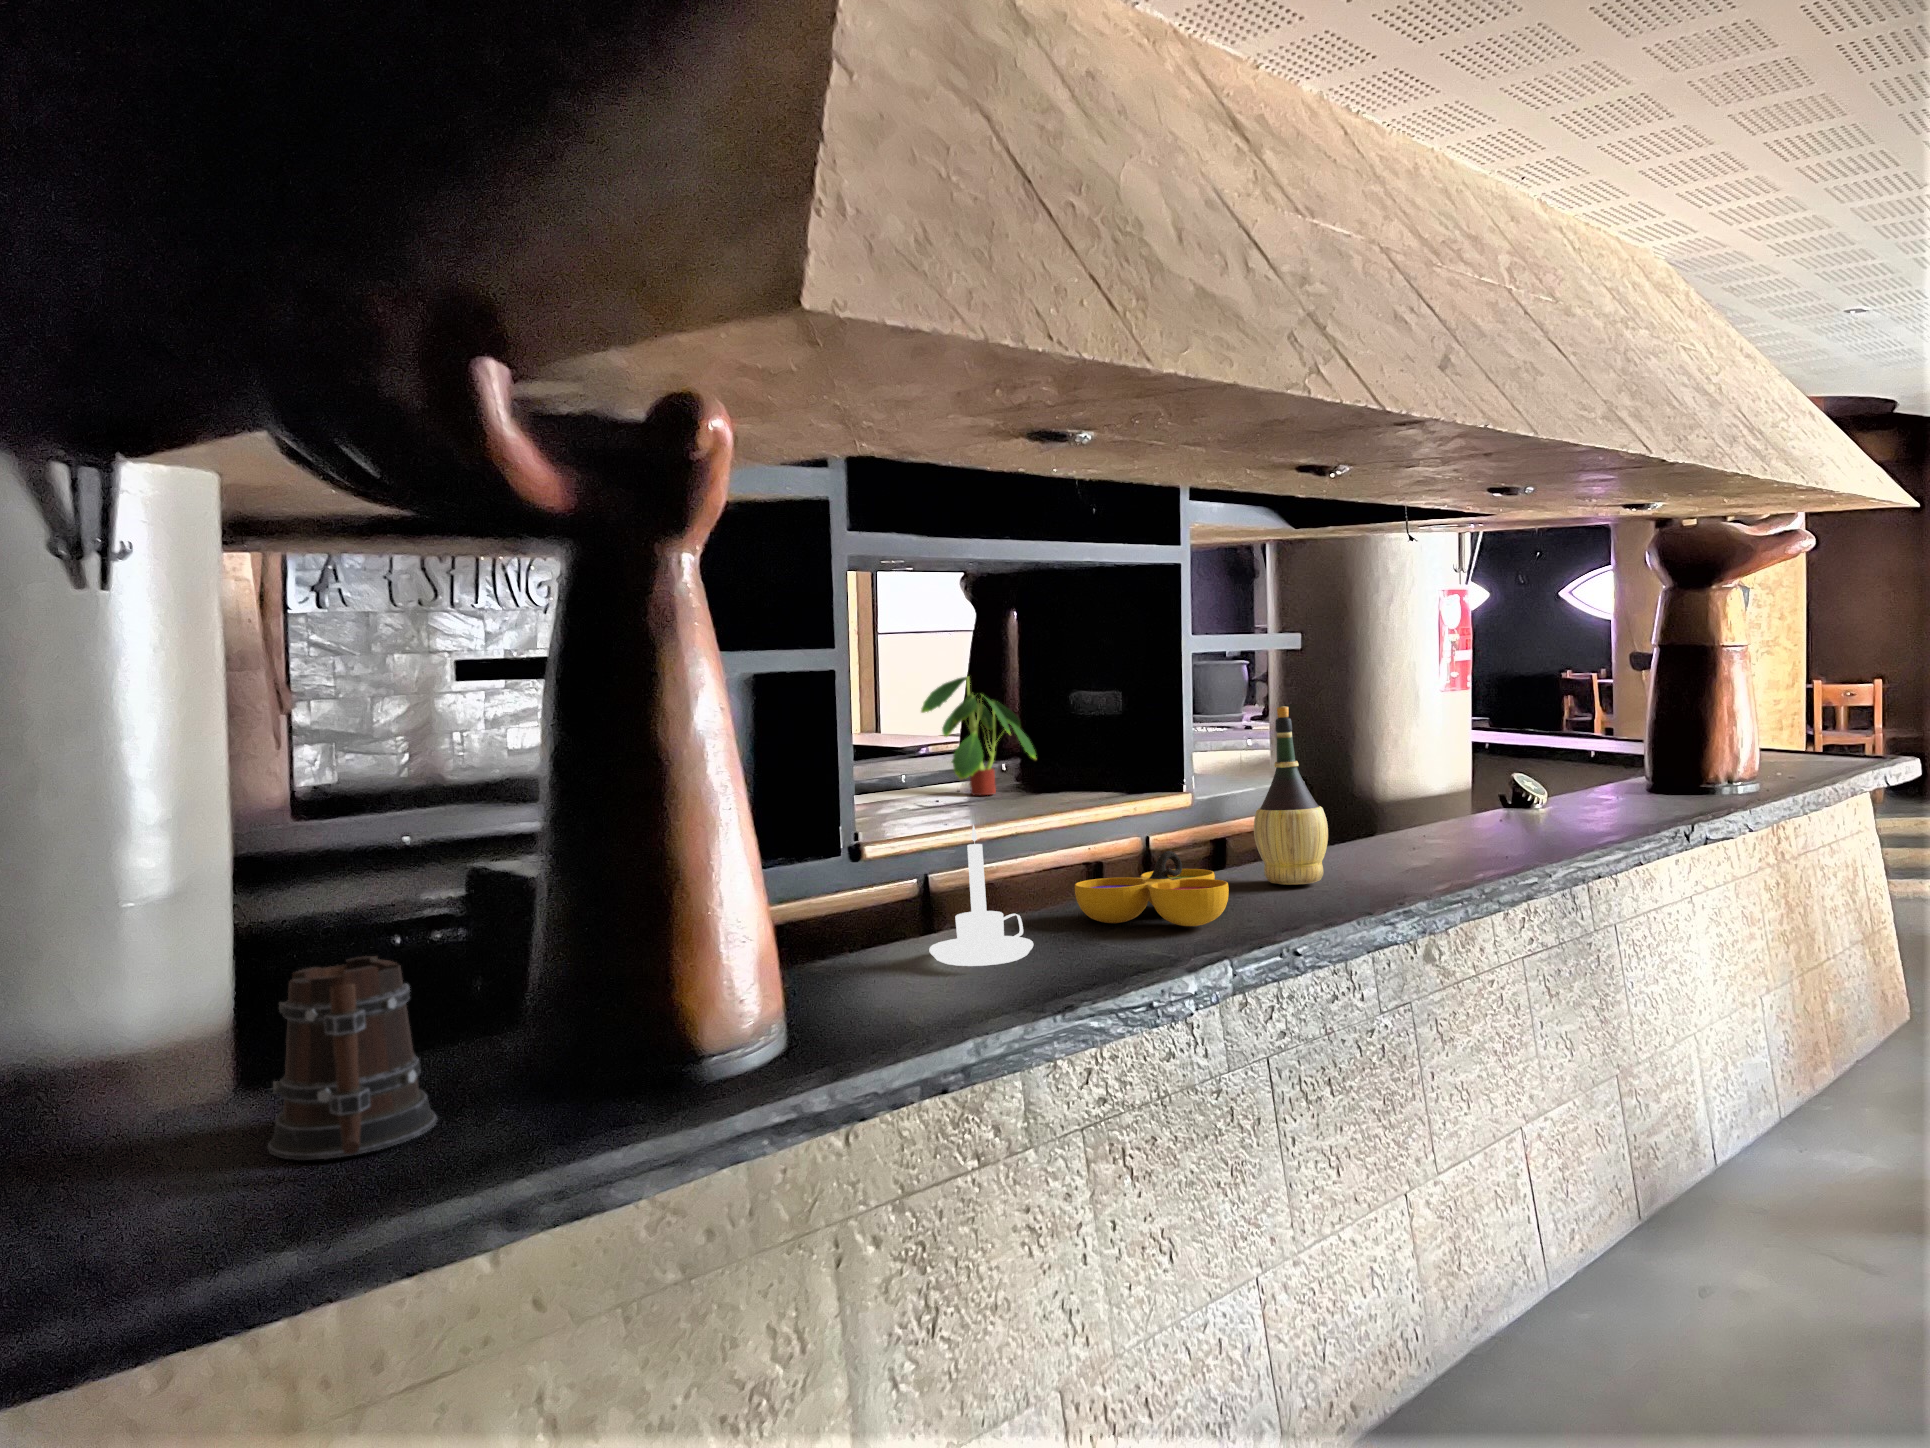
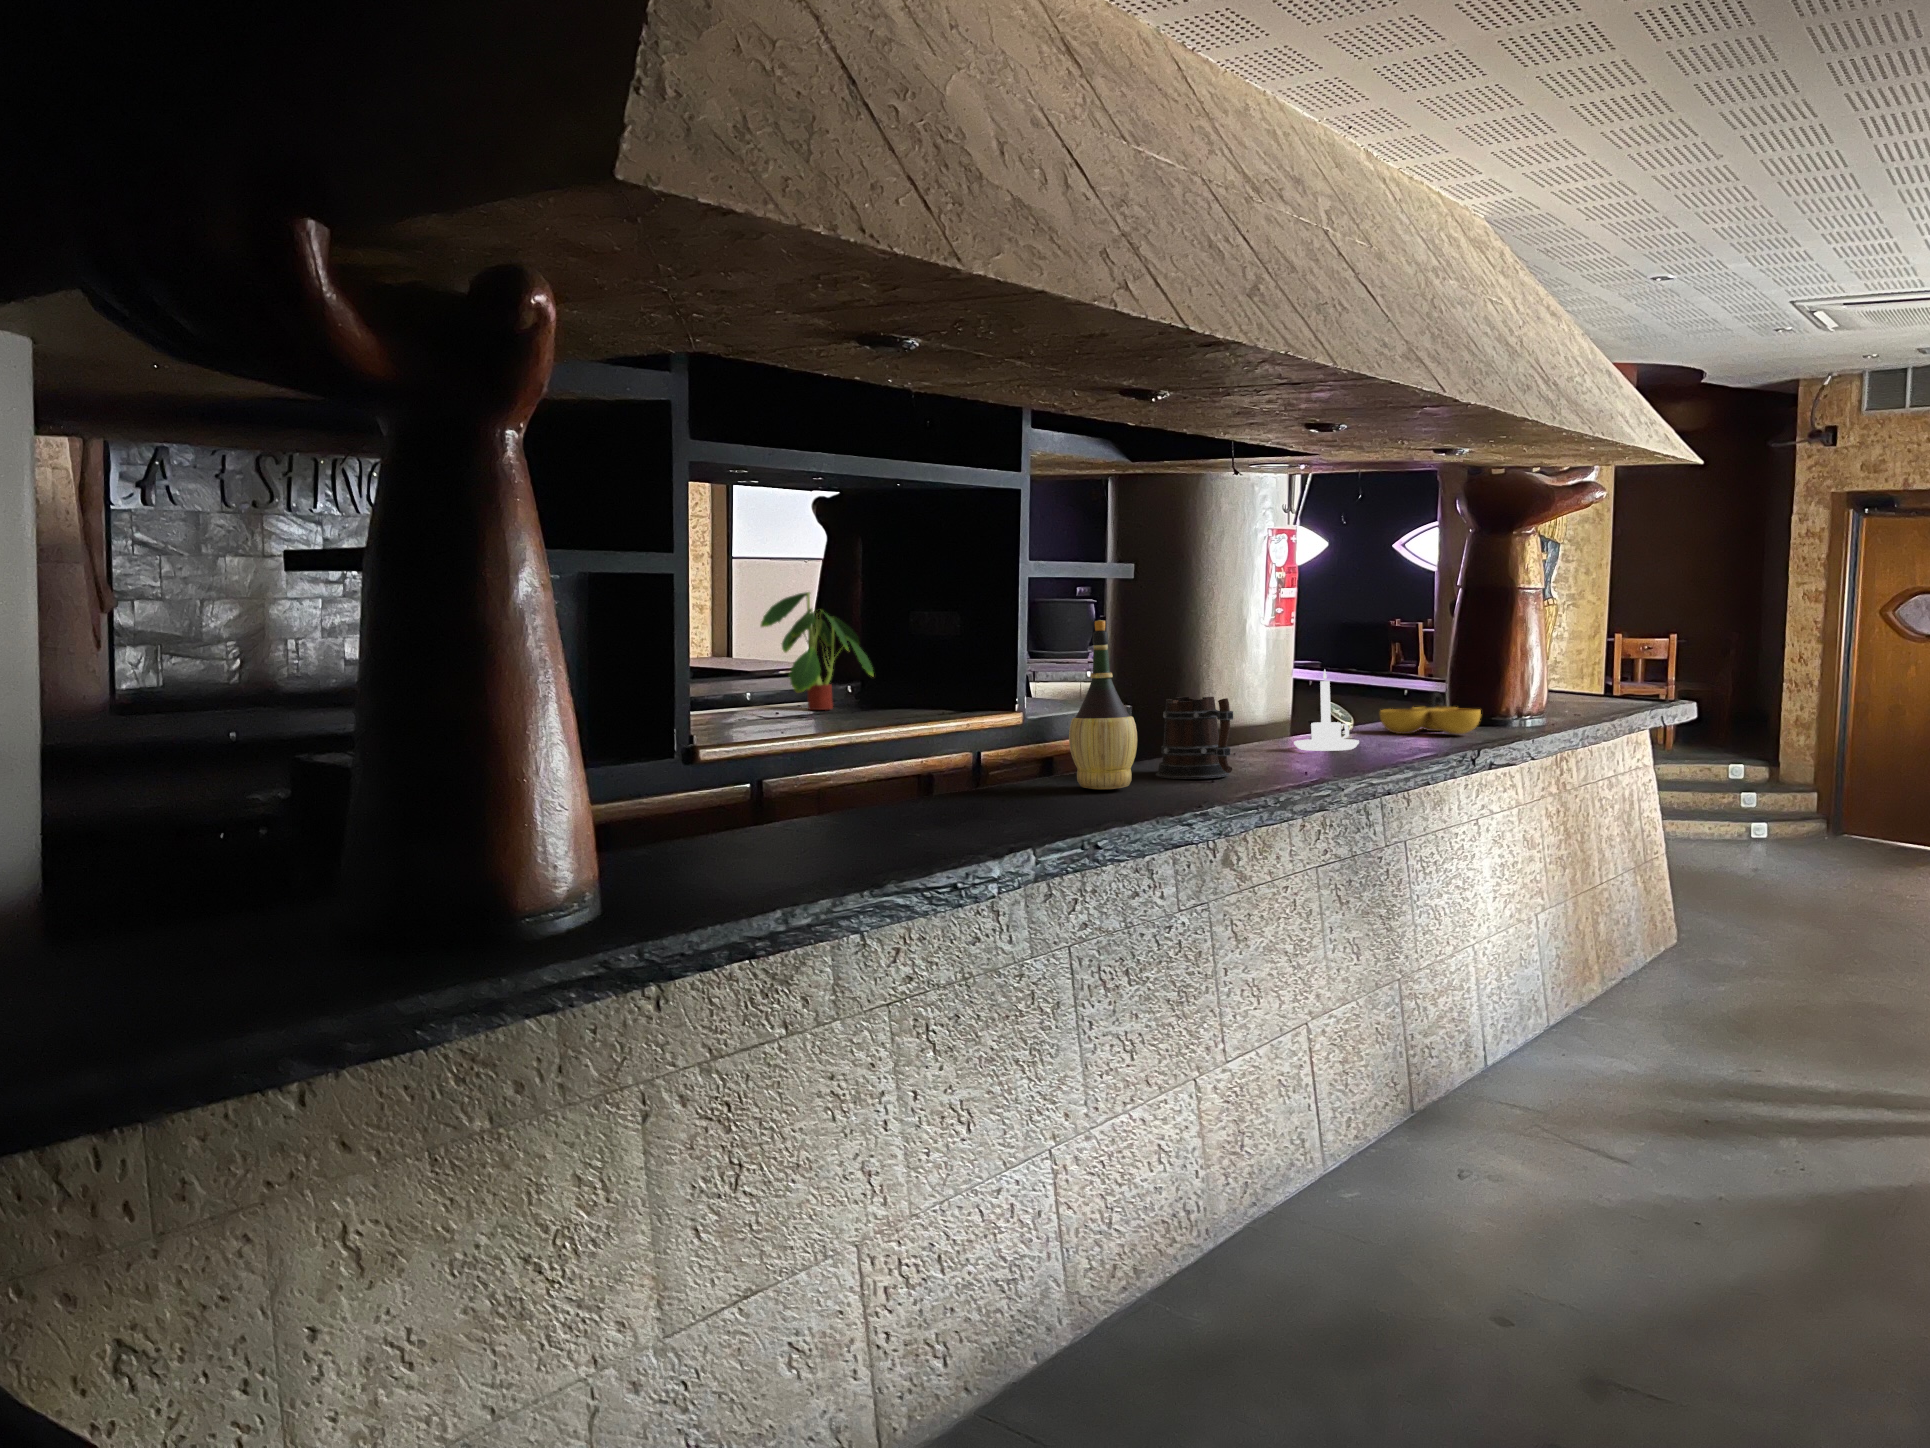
candle holder: present [929,825,1033,966] -> present [1294,670,1359,751]
decorative bowl: present [1075,851,1229,926] -> present [1380,692,1481,734]
beer mug: present [268,956,437,1160] -> present [1156,697,1233,779]

